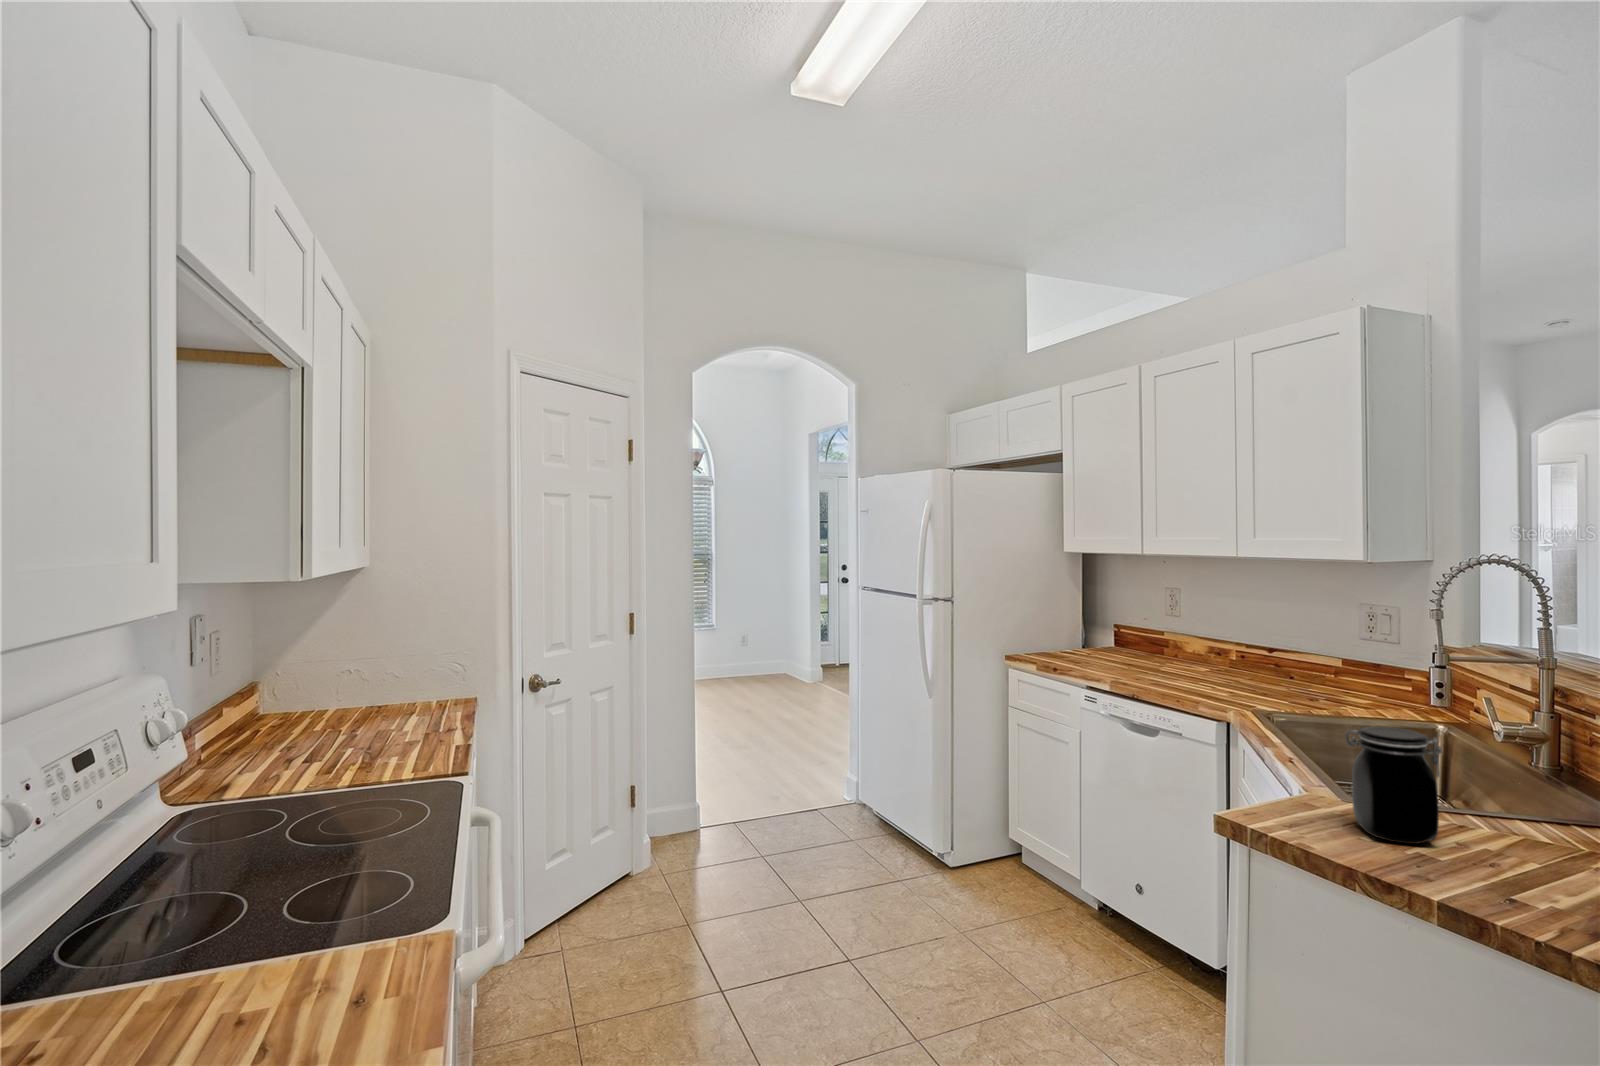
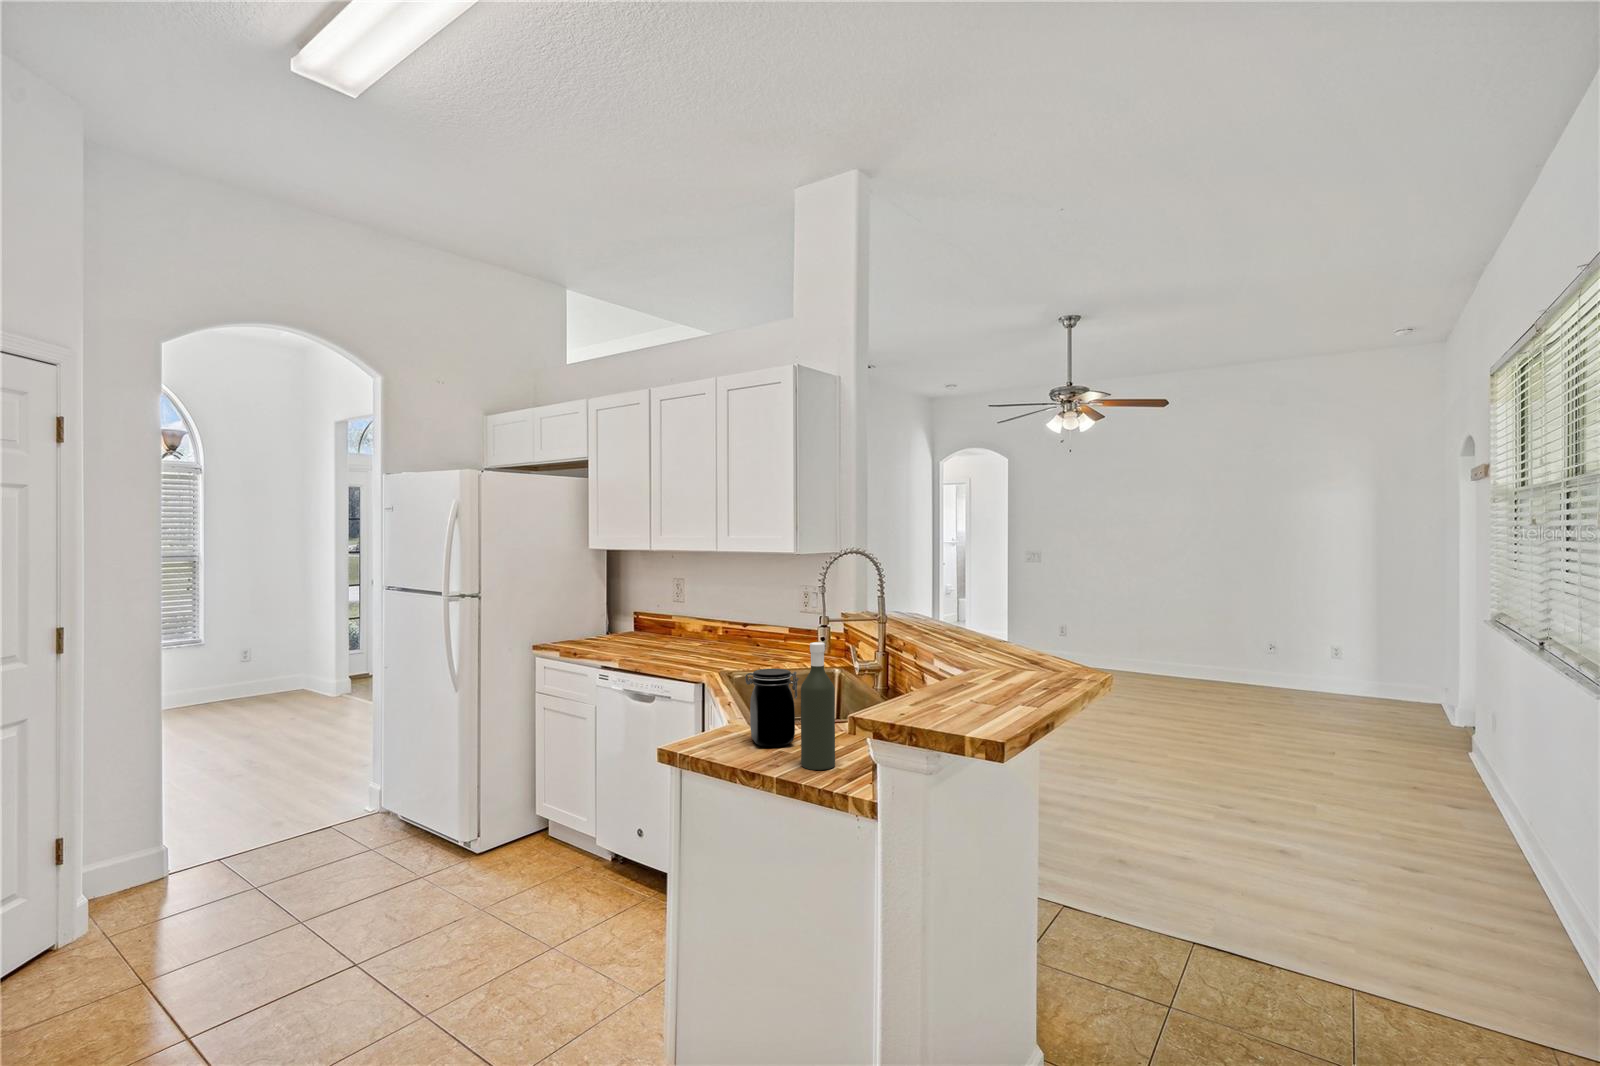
bottle: none [1467,701,1540,902] -> present [801,642,835,770]

